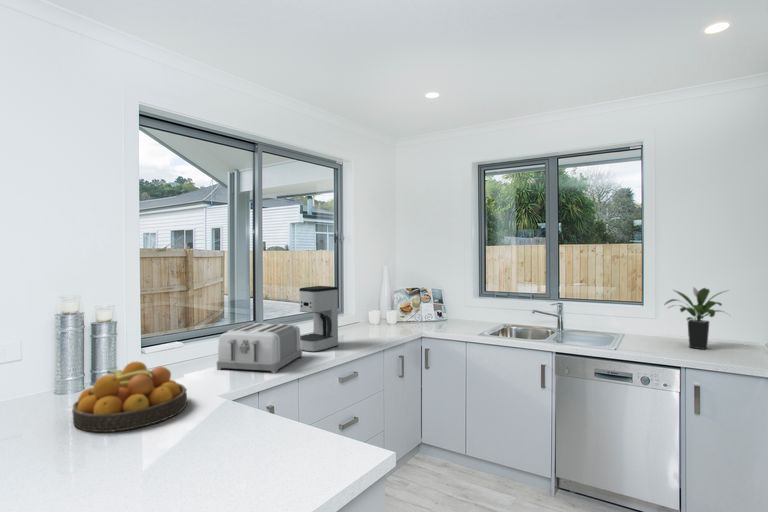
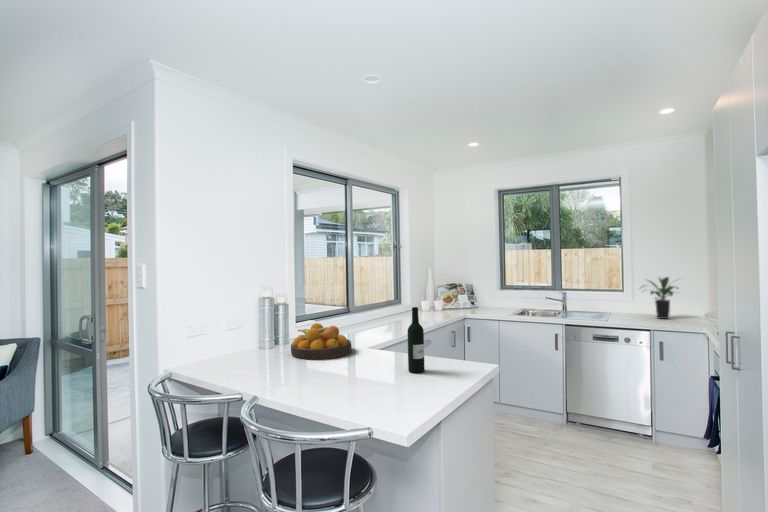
coffee maker: present [299,286,338,352] -> none [383,281,411,326]
toaster: present [217,323,302,373] -> none [343,306,393,336]
wine bottle: none [214,357,248,487] -> present [408,307,425,373]

